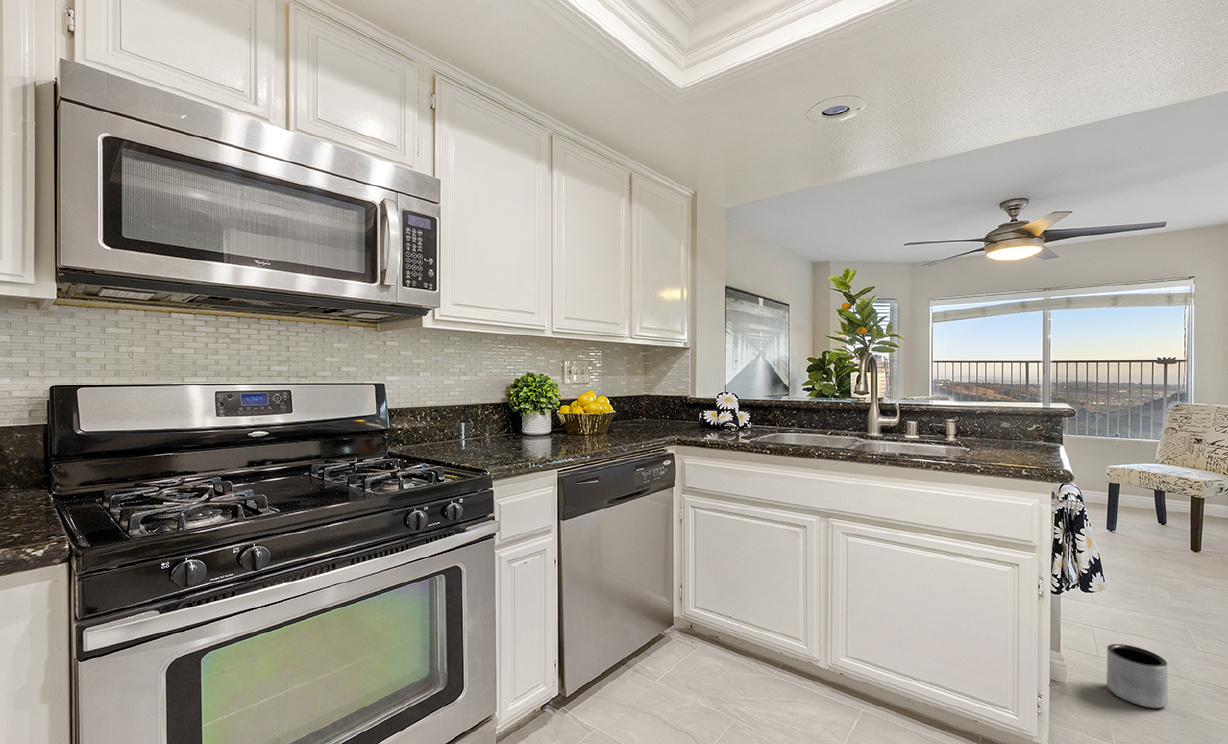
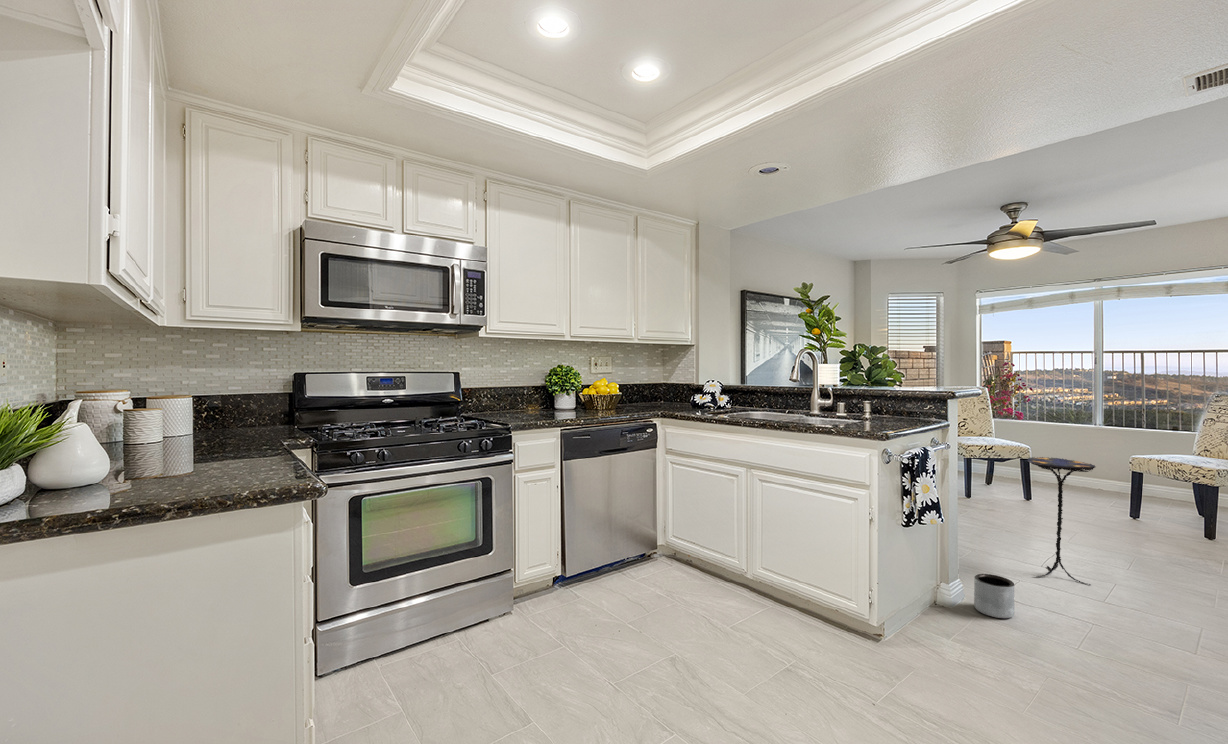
side table: none [1103,482,1191,637] -> present [1028,457,1095,585]

